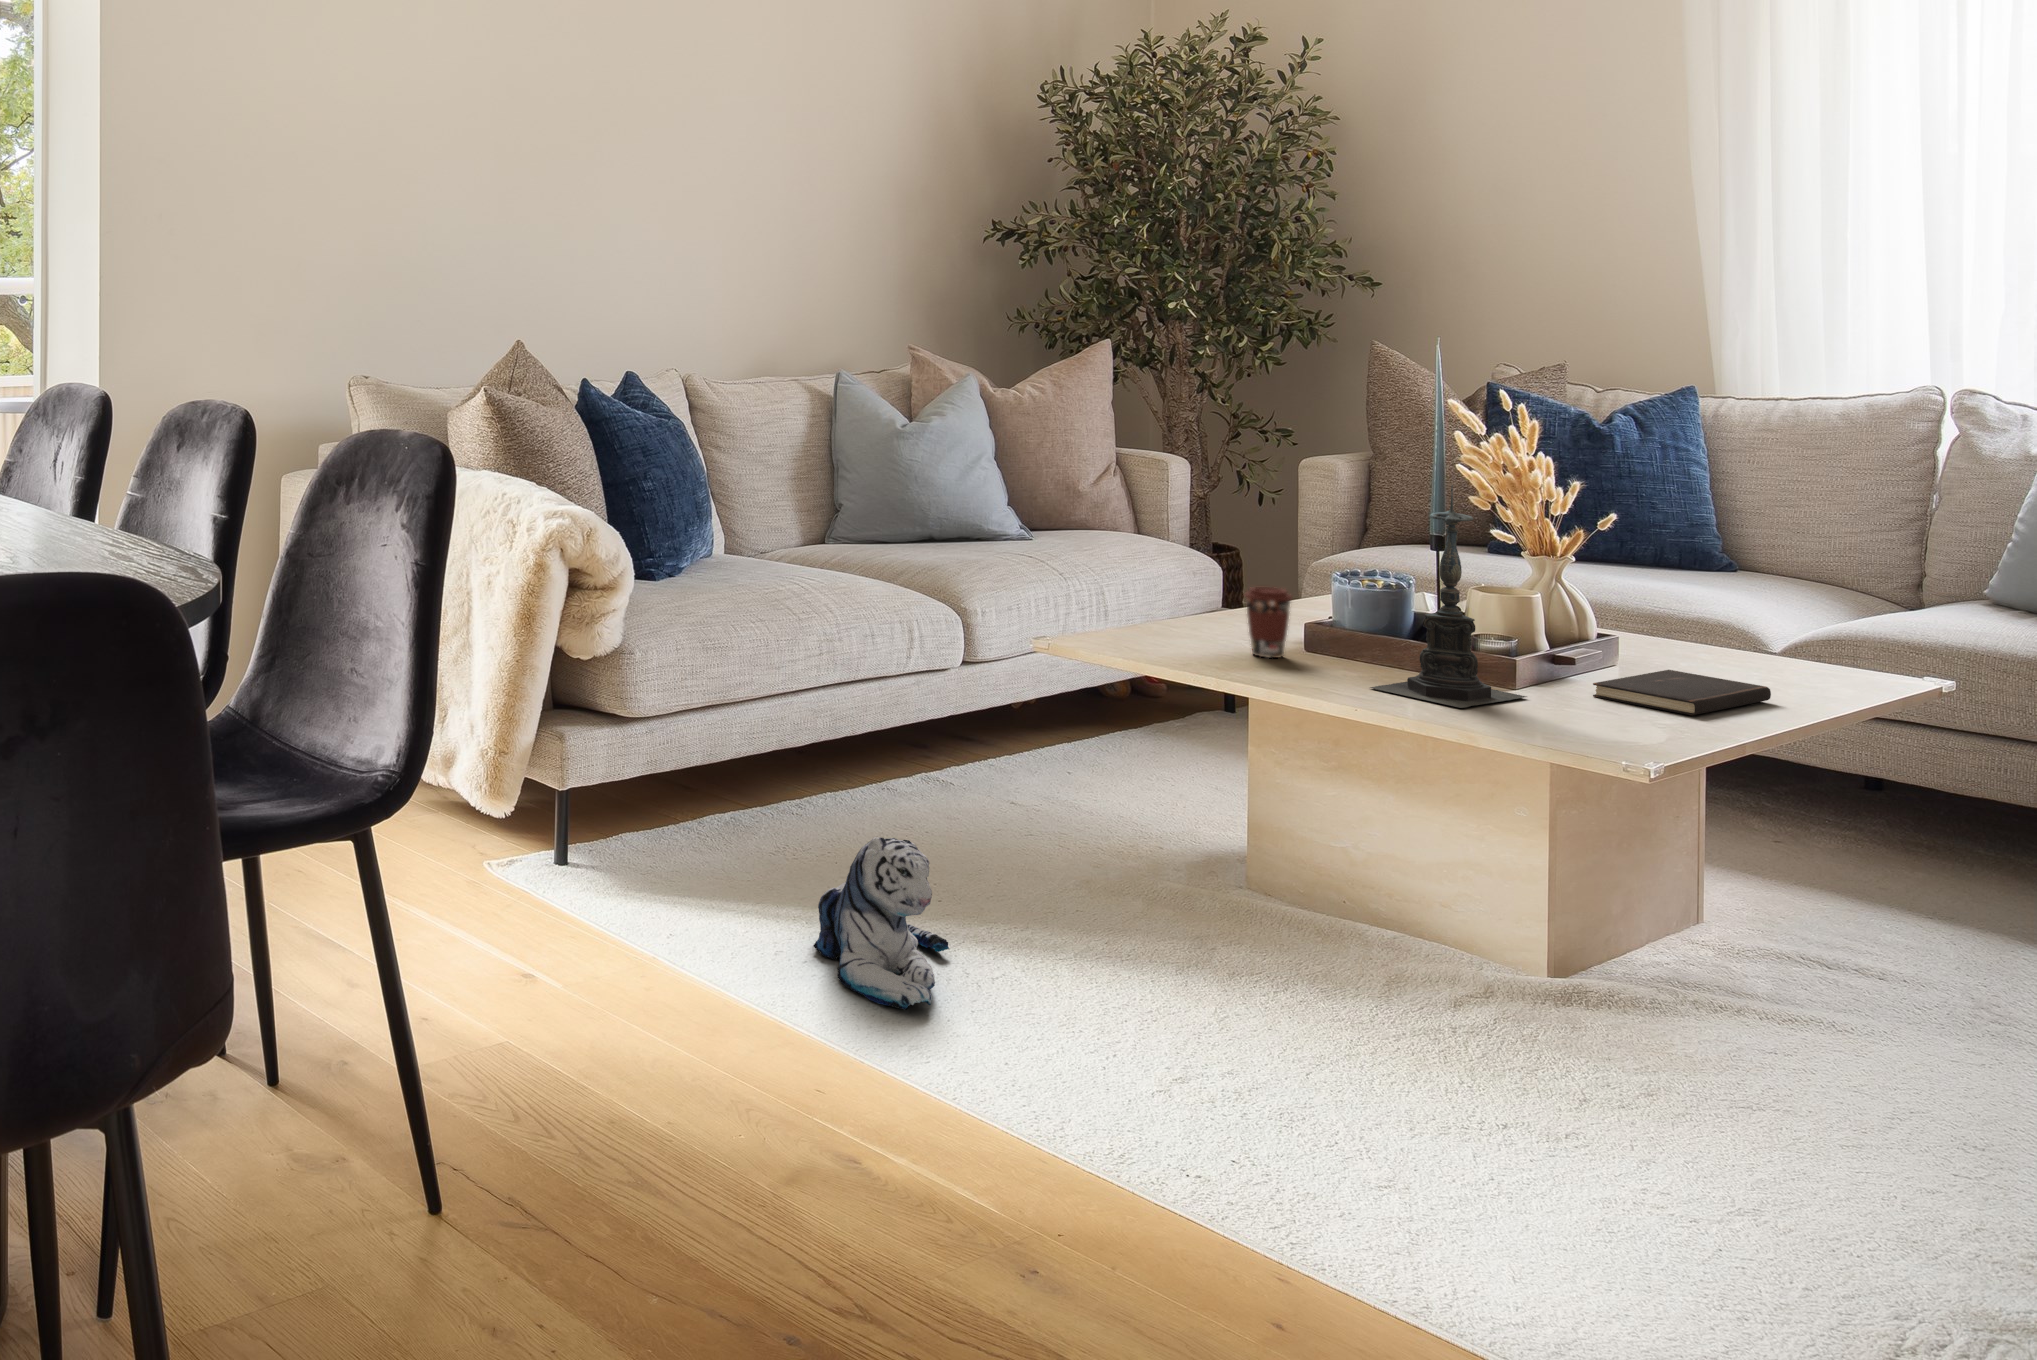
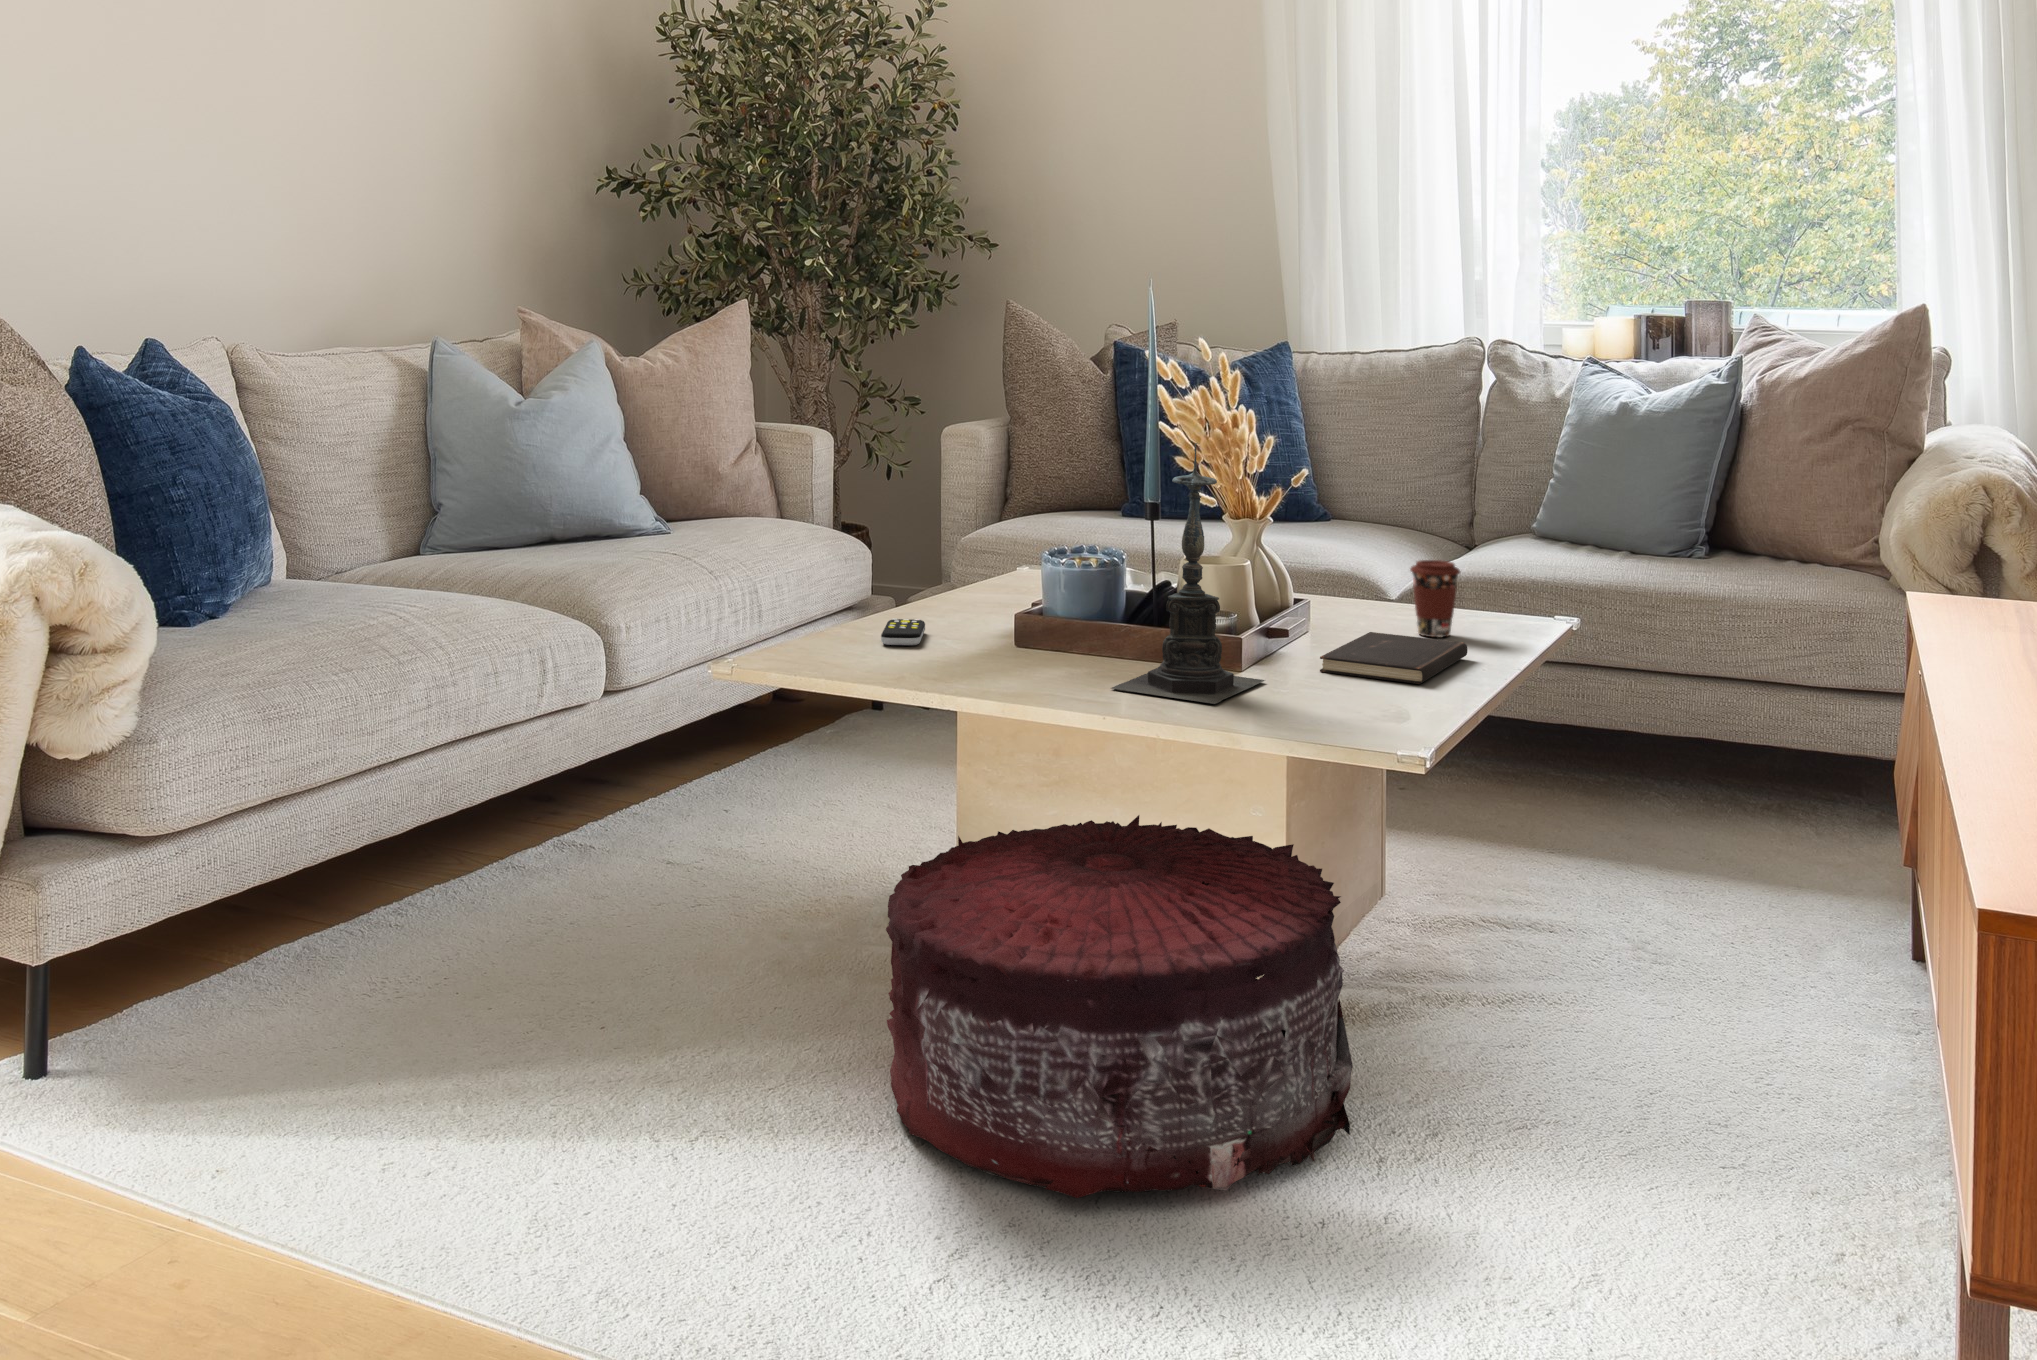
coffee cup: present [1244,587,1292,658] -> present [1410,560,1460,637]
remote control: none [1179,619,1223,641] -> present [881,618,925,645]
pouf: none [1148,789,1558,1080] -> present [886,815,1353,1198]
plush toy: present [813,837,949,1009] -> none [435,980,629,1244]

